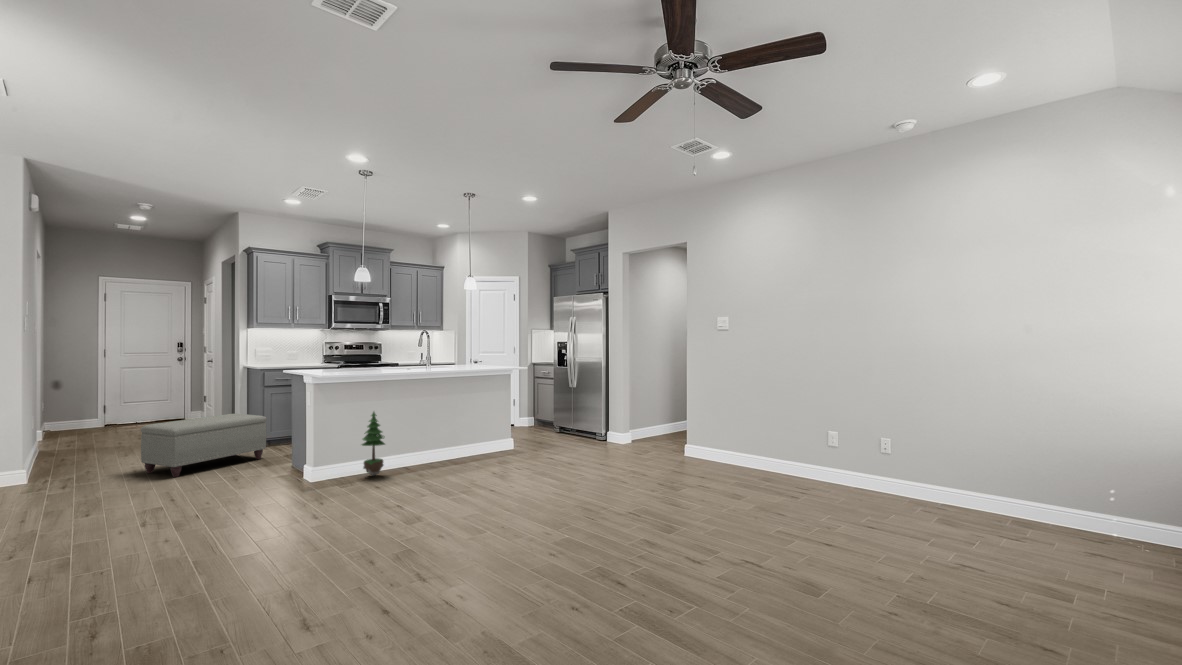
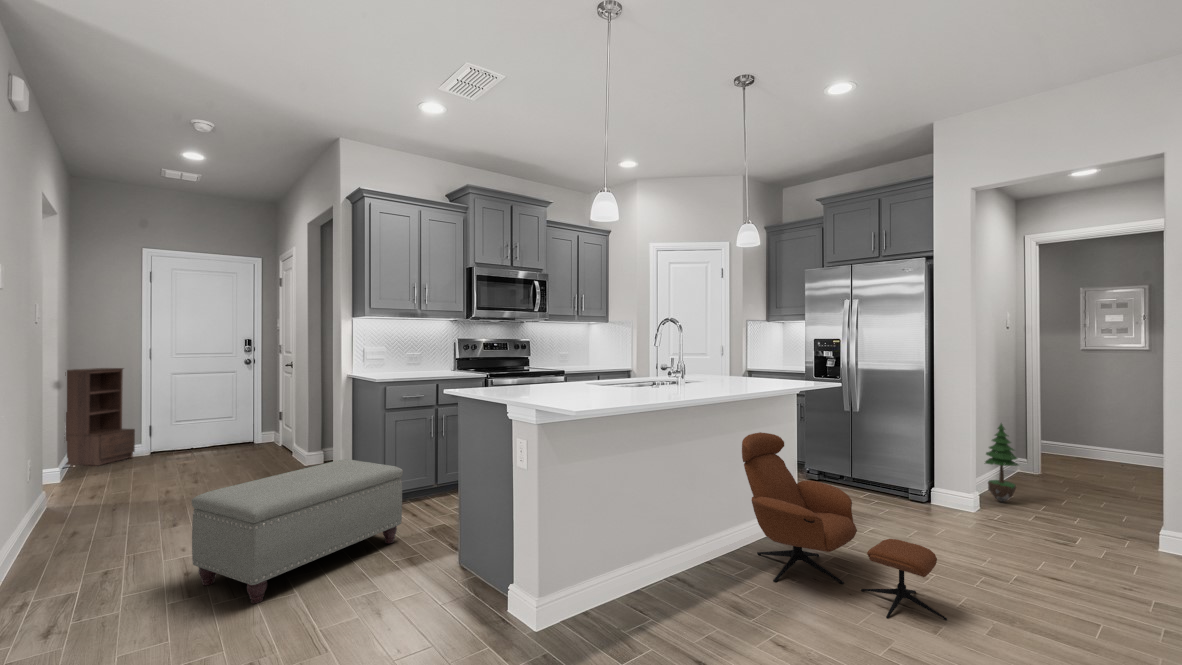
bookshelf: none [42,364,94,432] -> present [65,368,135,466]
lounge chair: none [448,394,521,475] -> present [742,432,947,620]
potted tree: present [362,412,385,476] -> present [985,424,1018,502]

